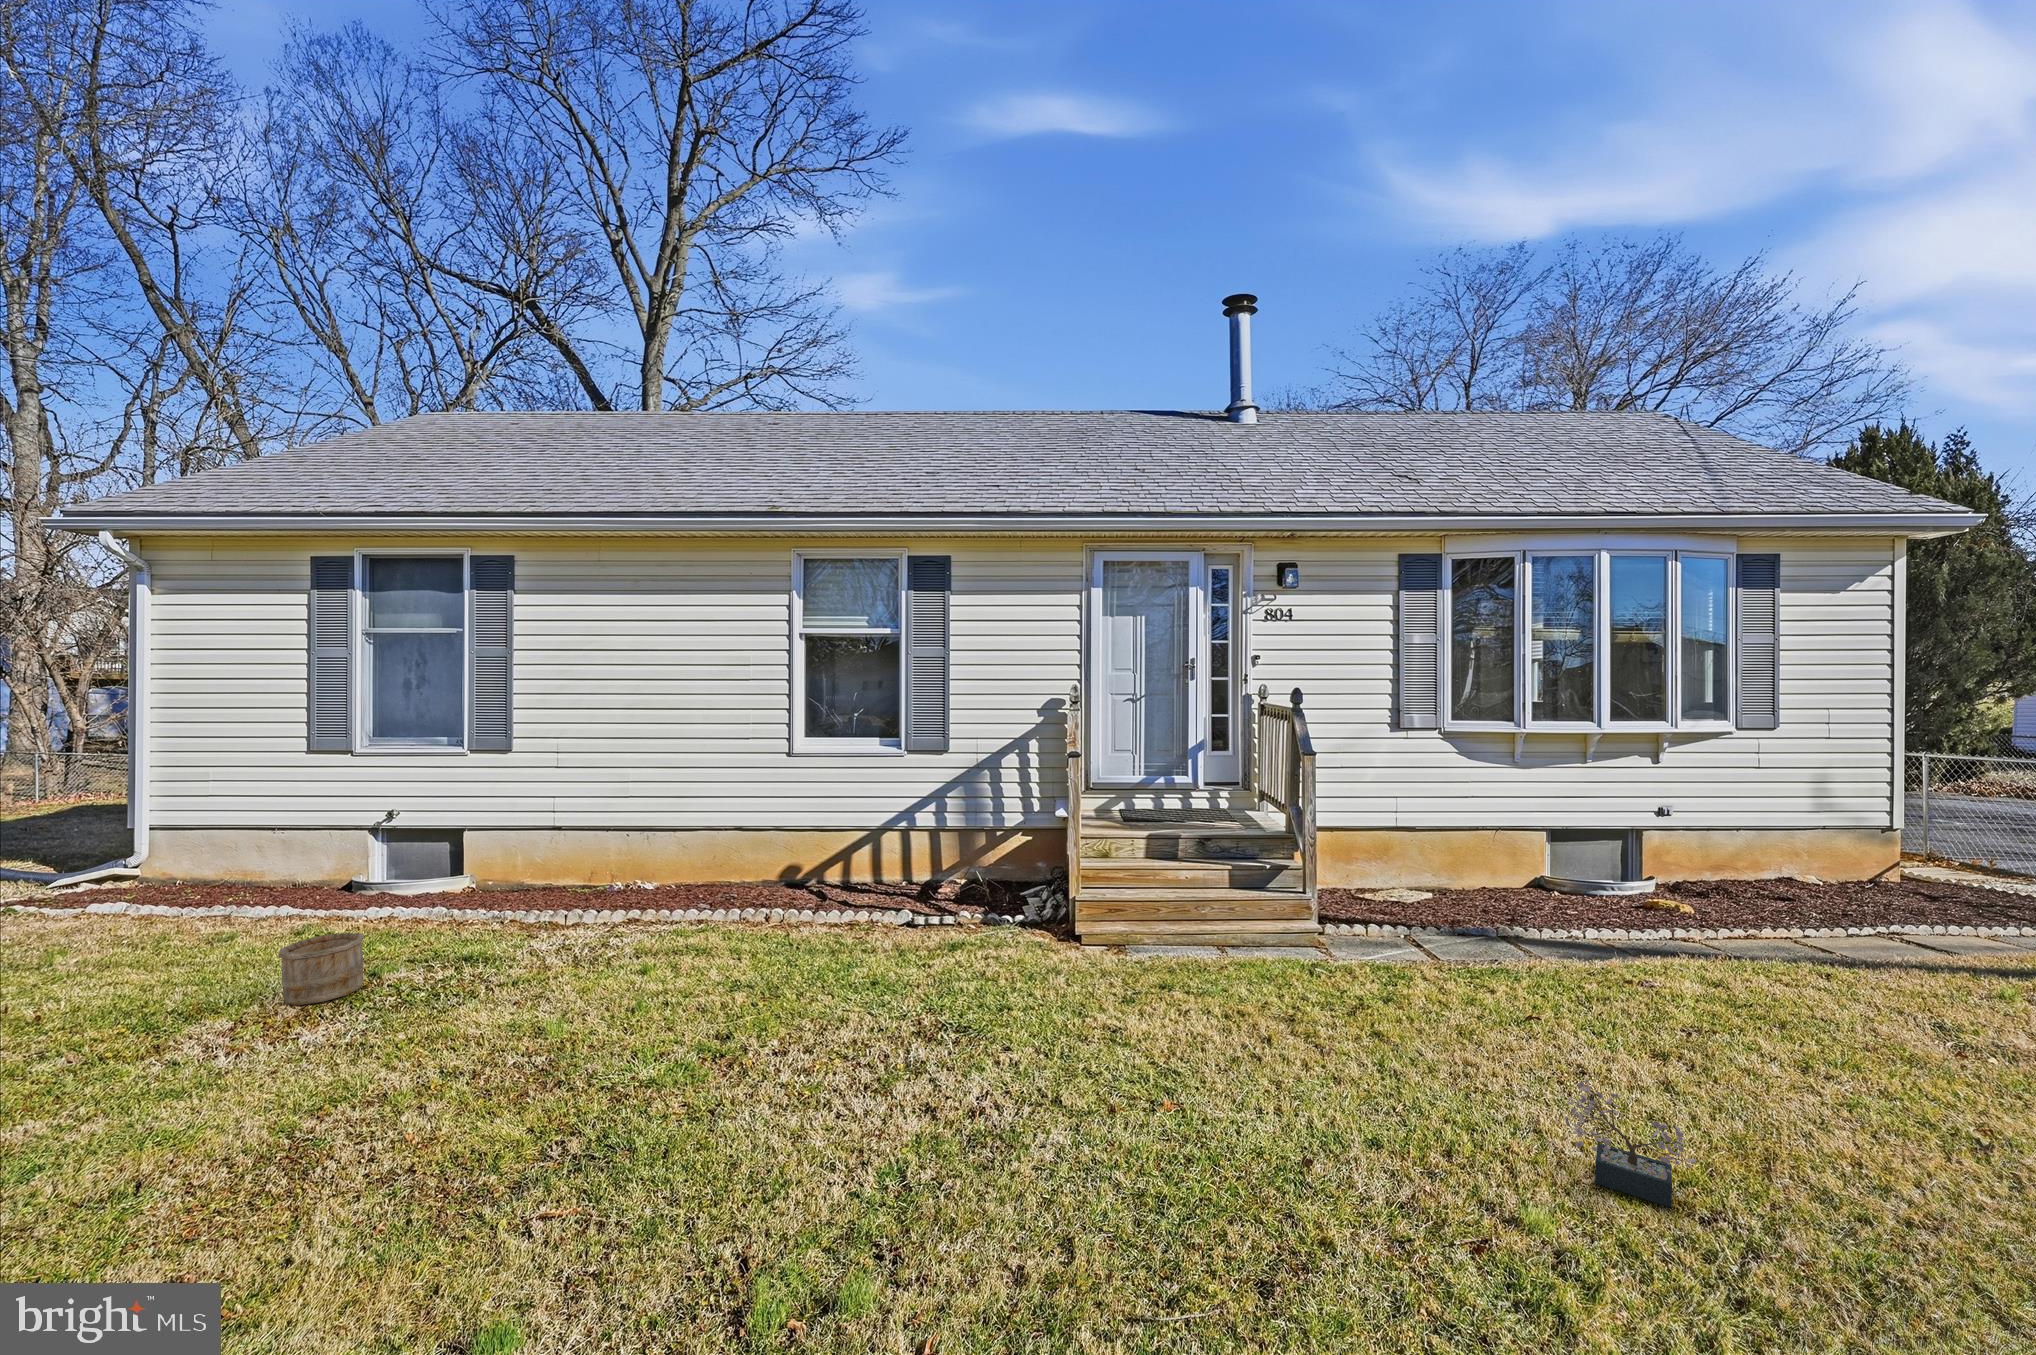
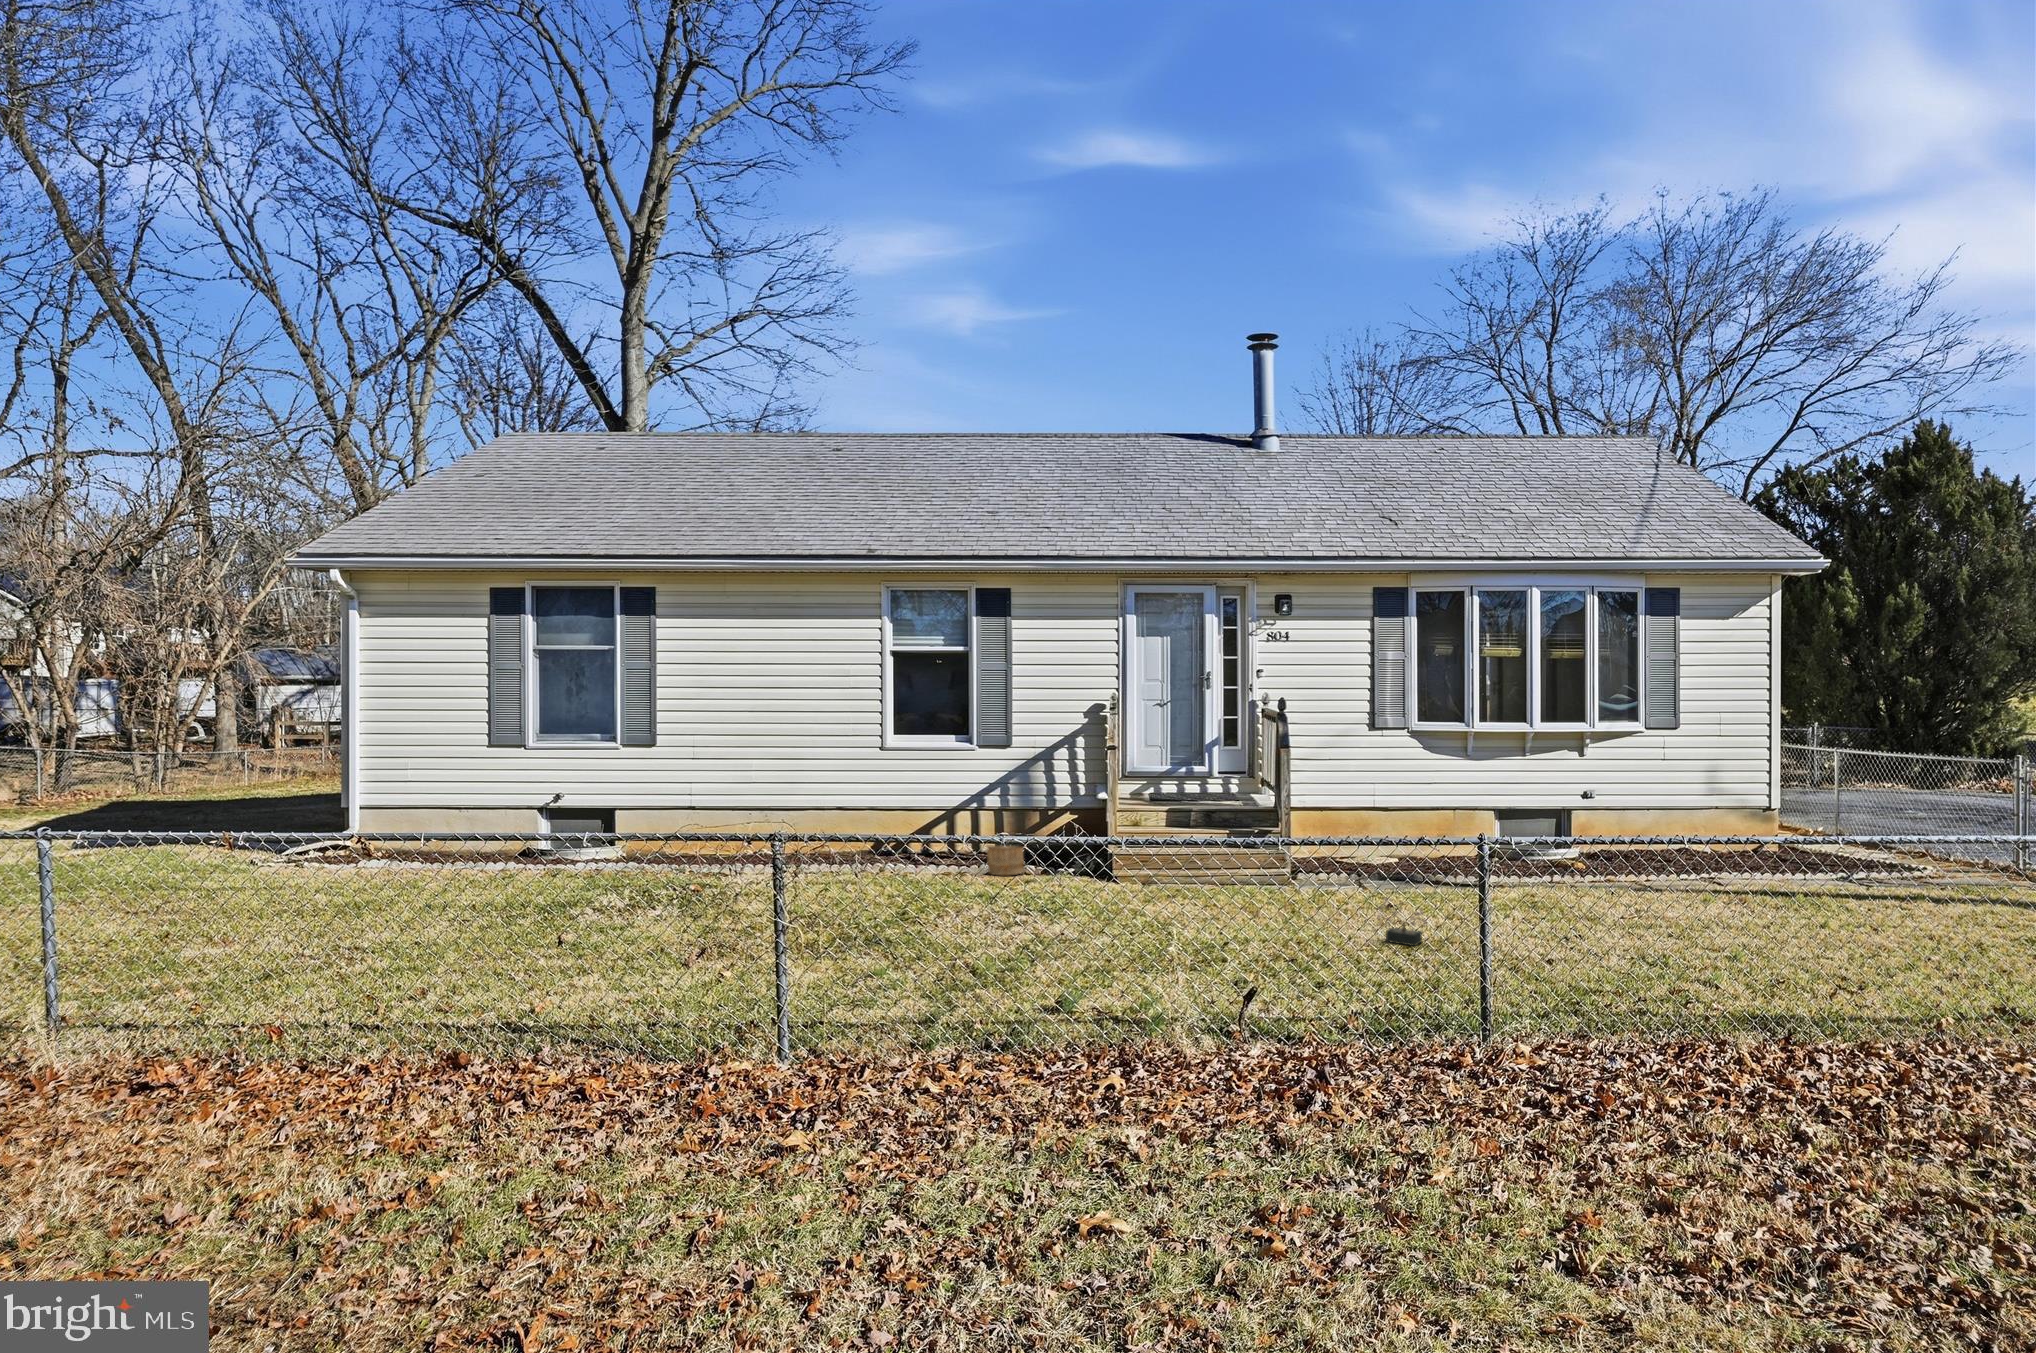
wooden bucket: present [278,933,364,1005] -> present [987,846,1024,876]

